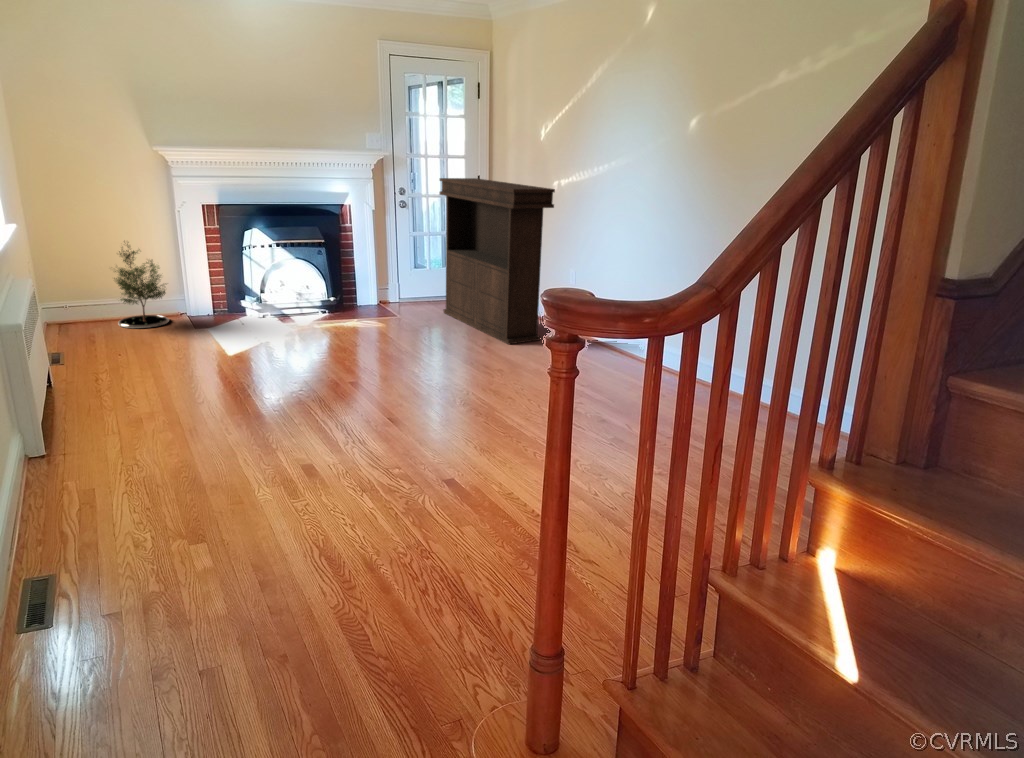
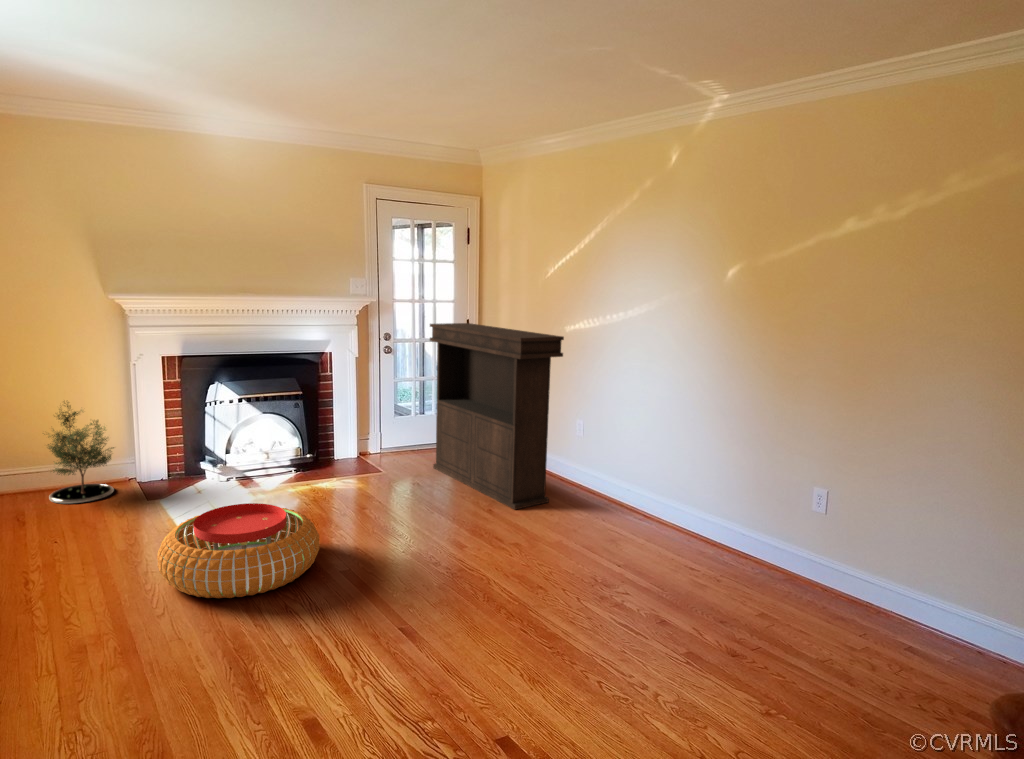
pouf: none [212,324,338,390] -> present [157,503,320,599]

